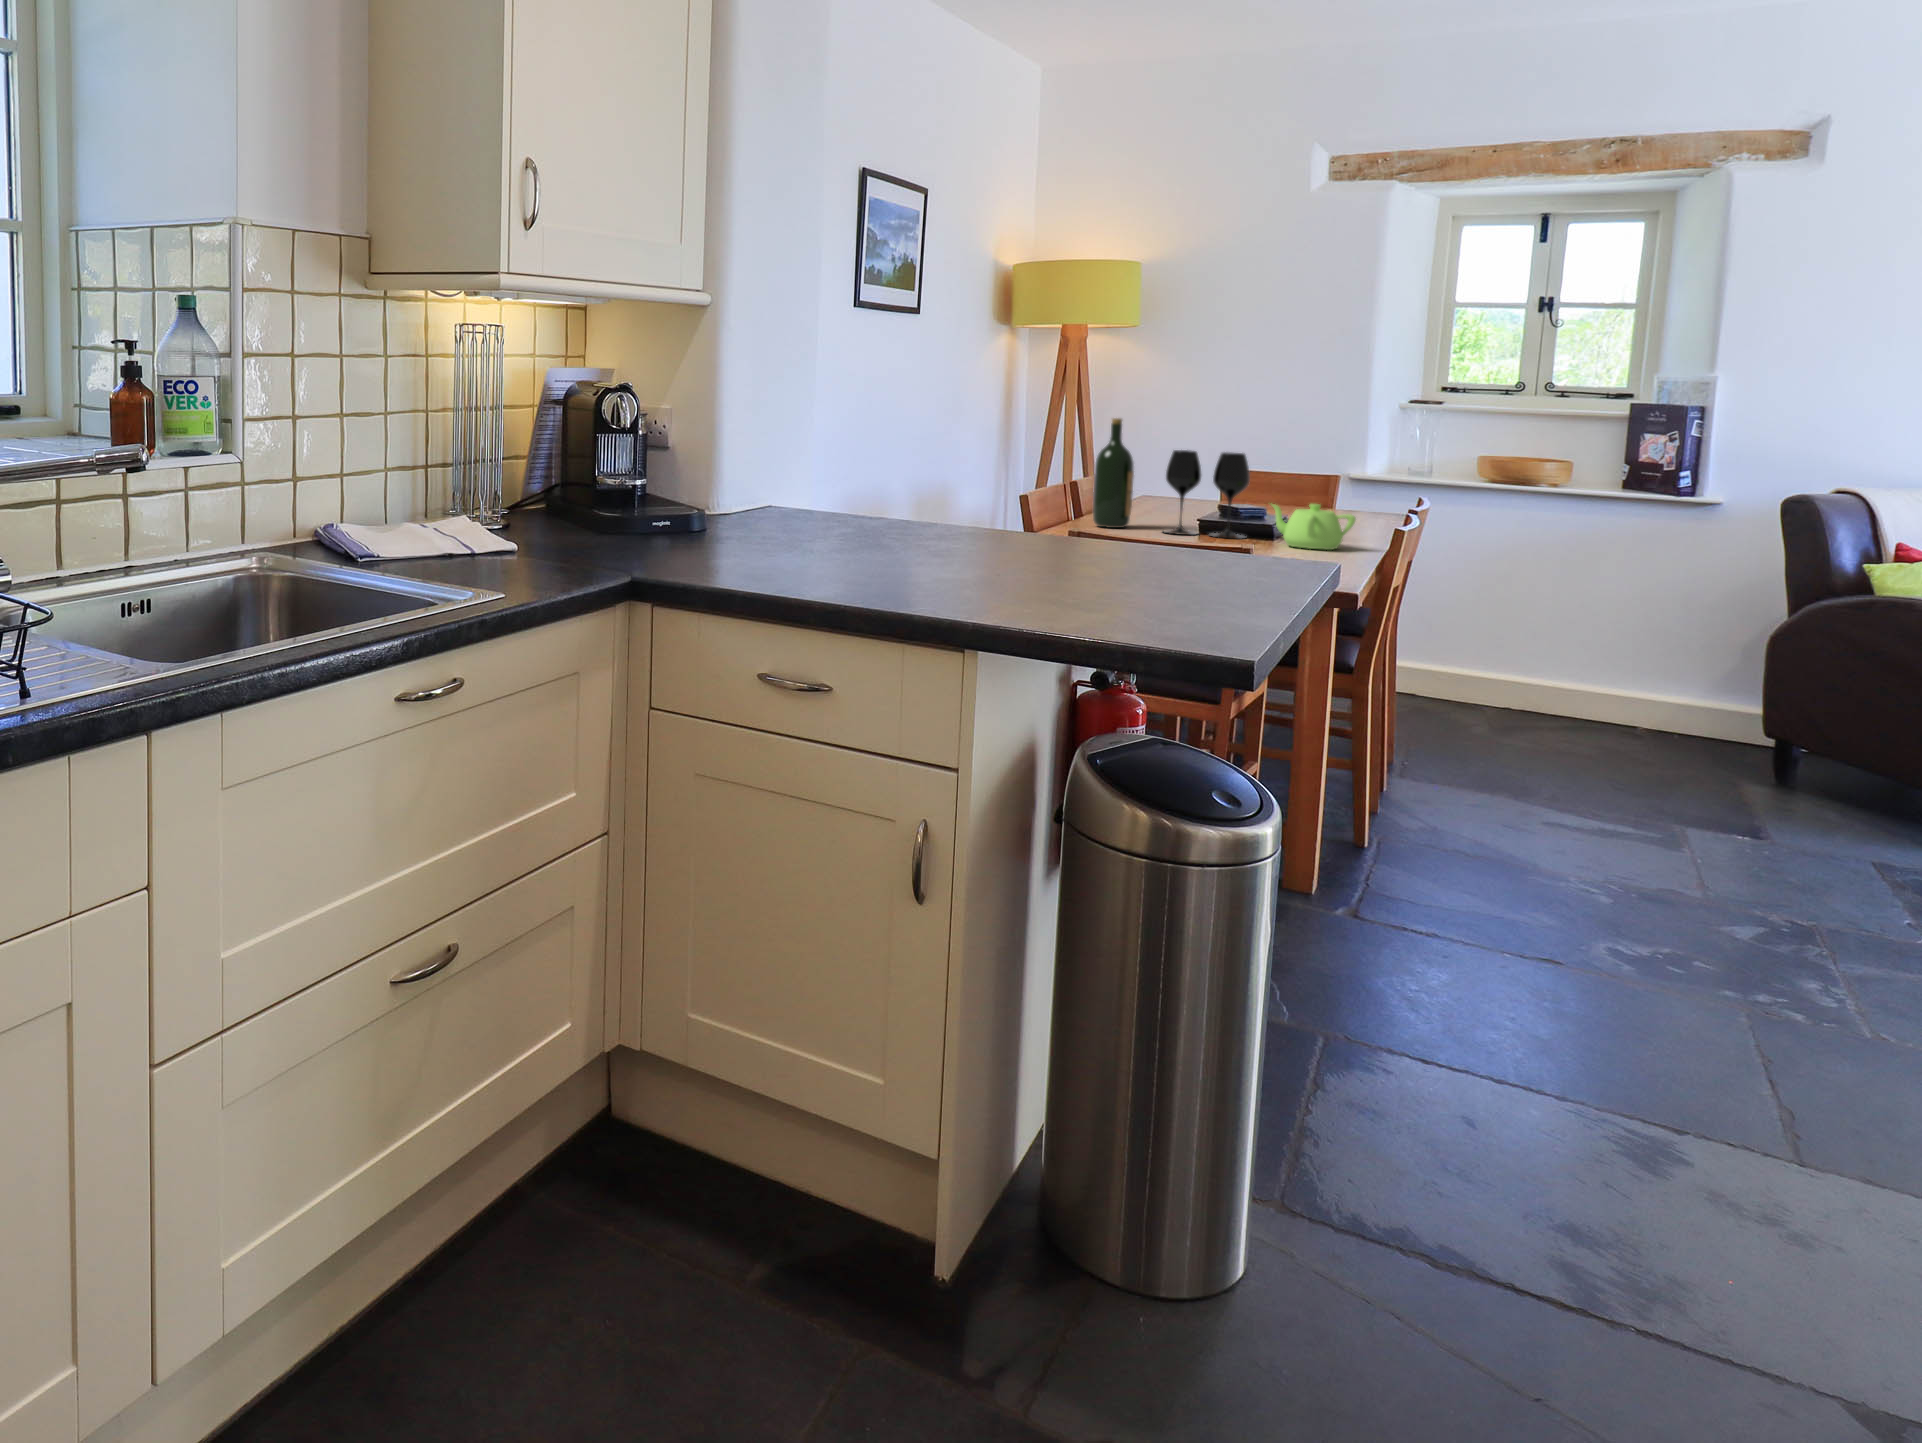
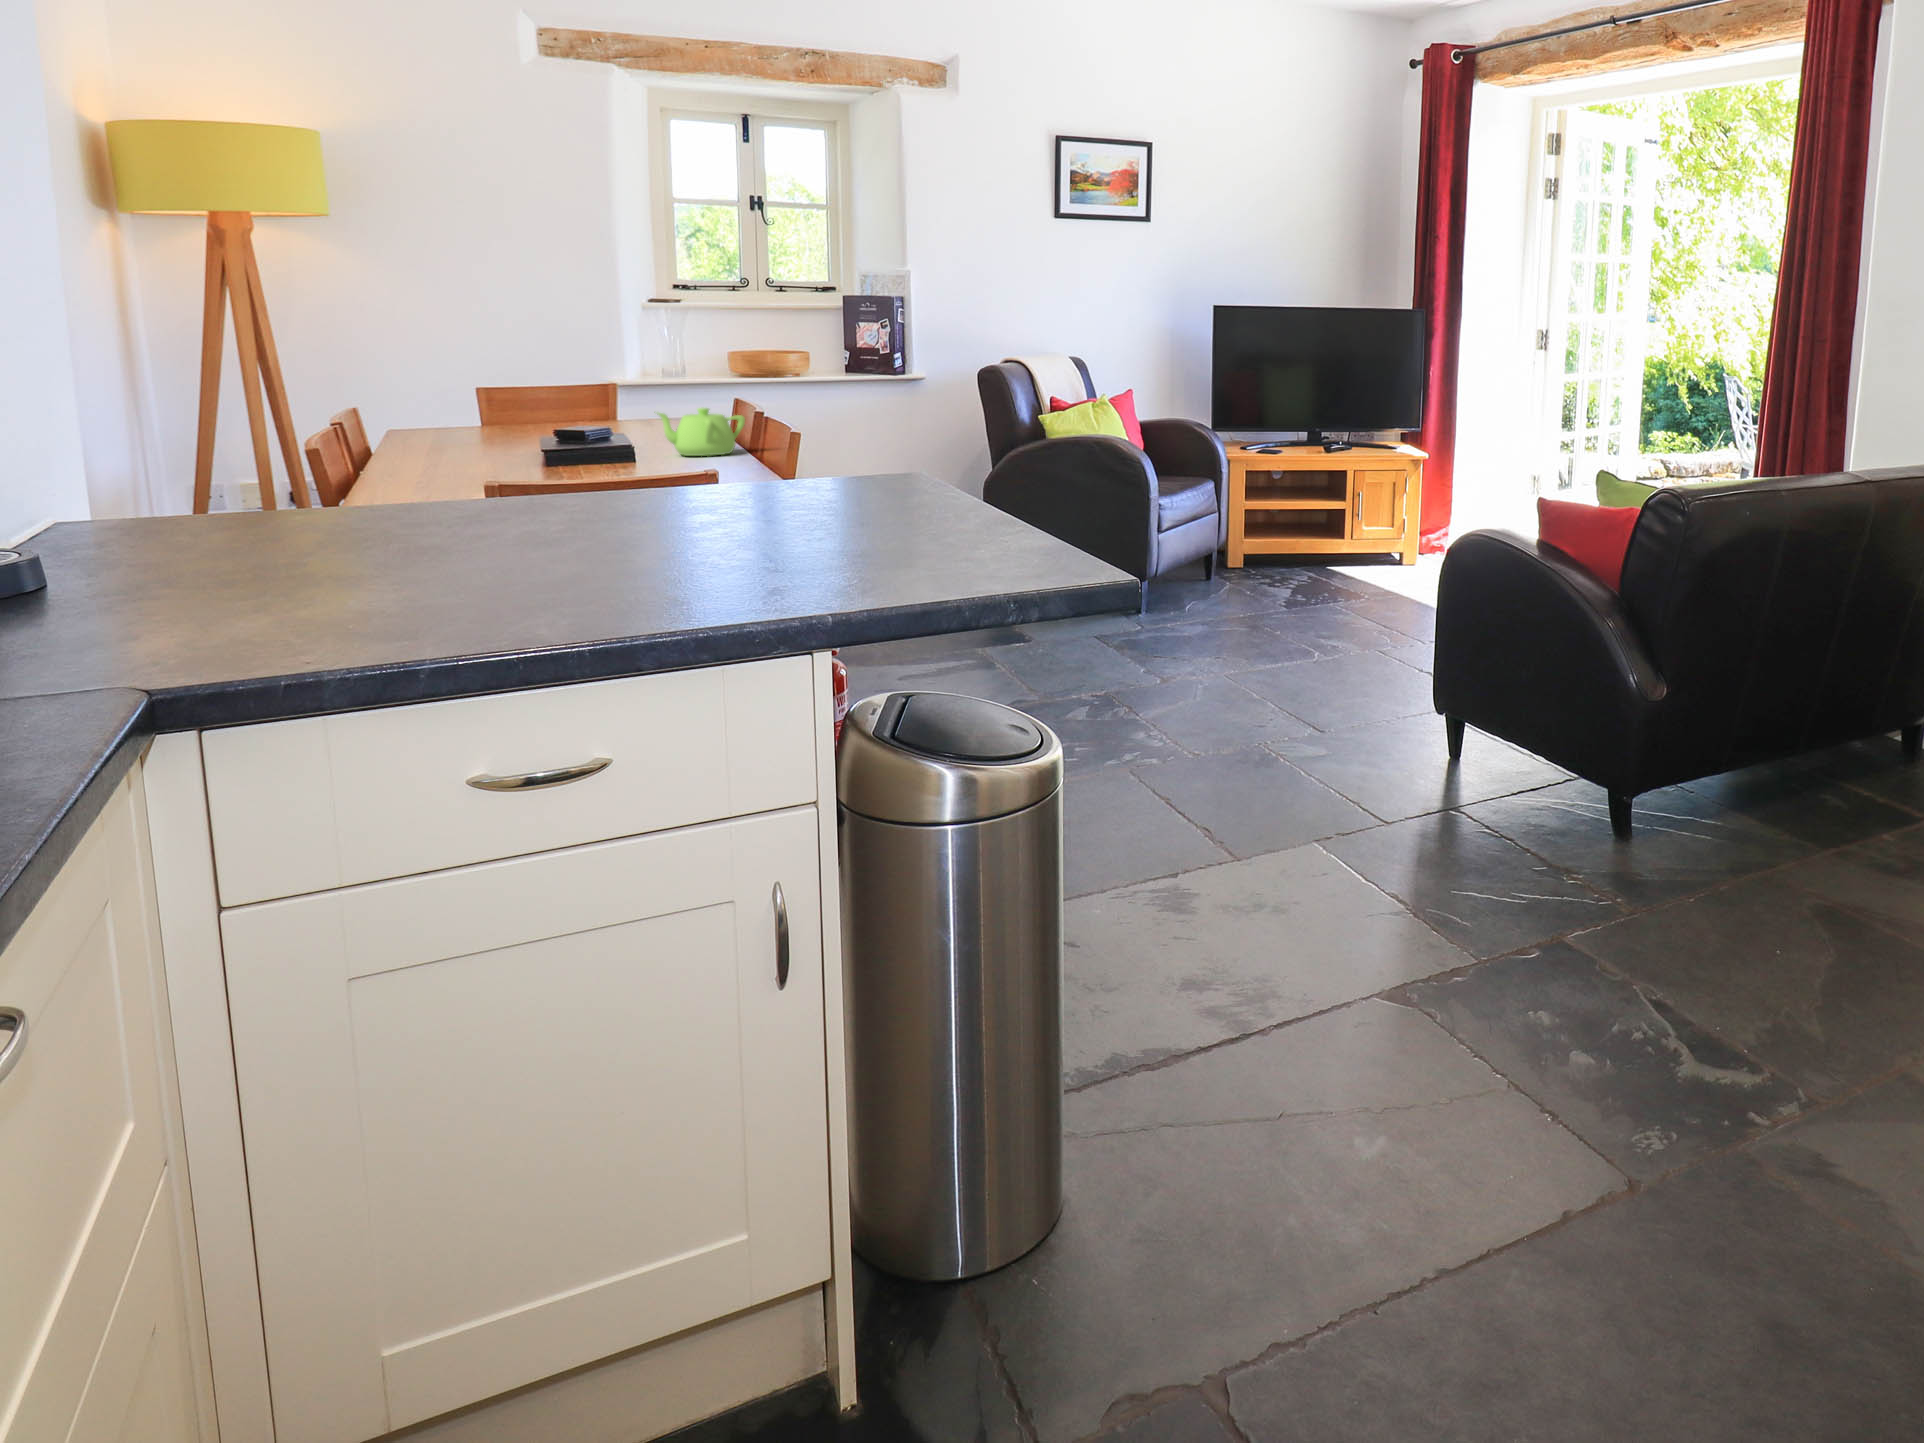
wine bottle: present [1093,418,1134,528] -> none [419,327,476,463]
wine glass: present [1163,450,1250,539] -> none [519,360,624,460]

